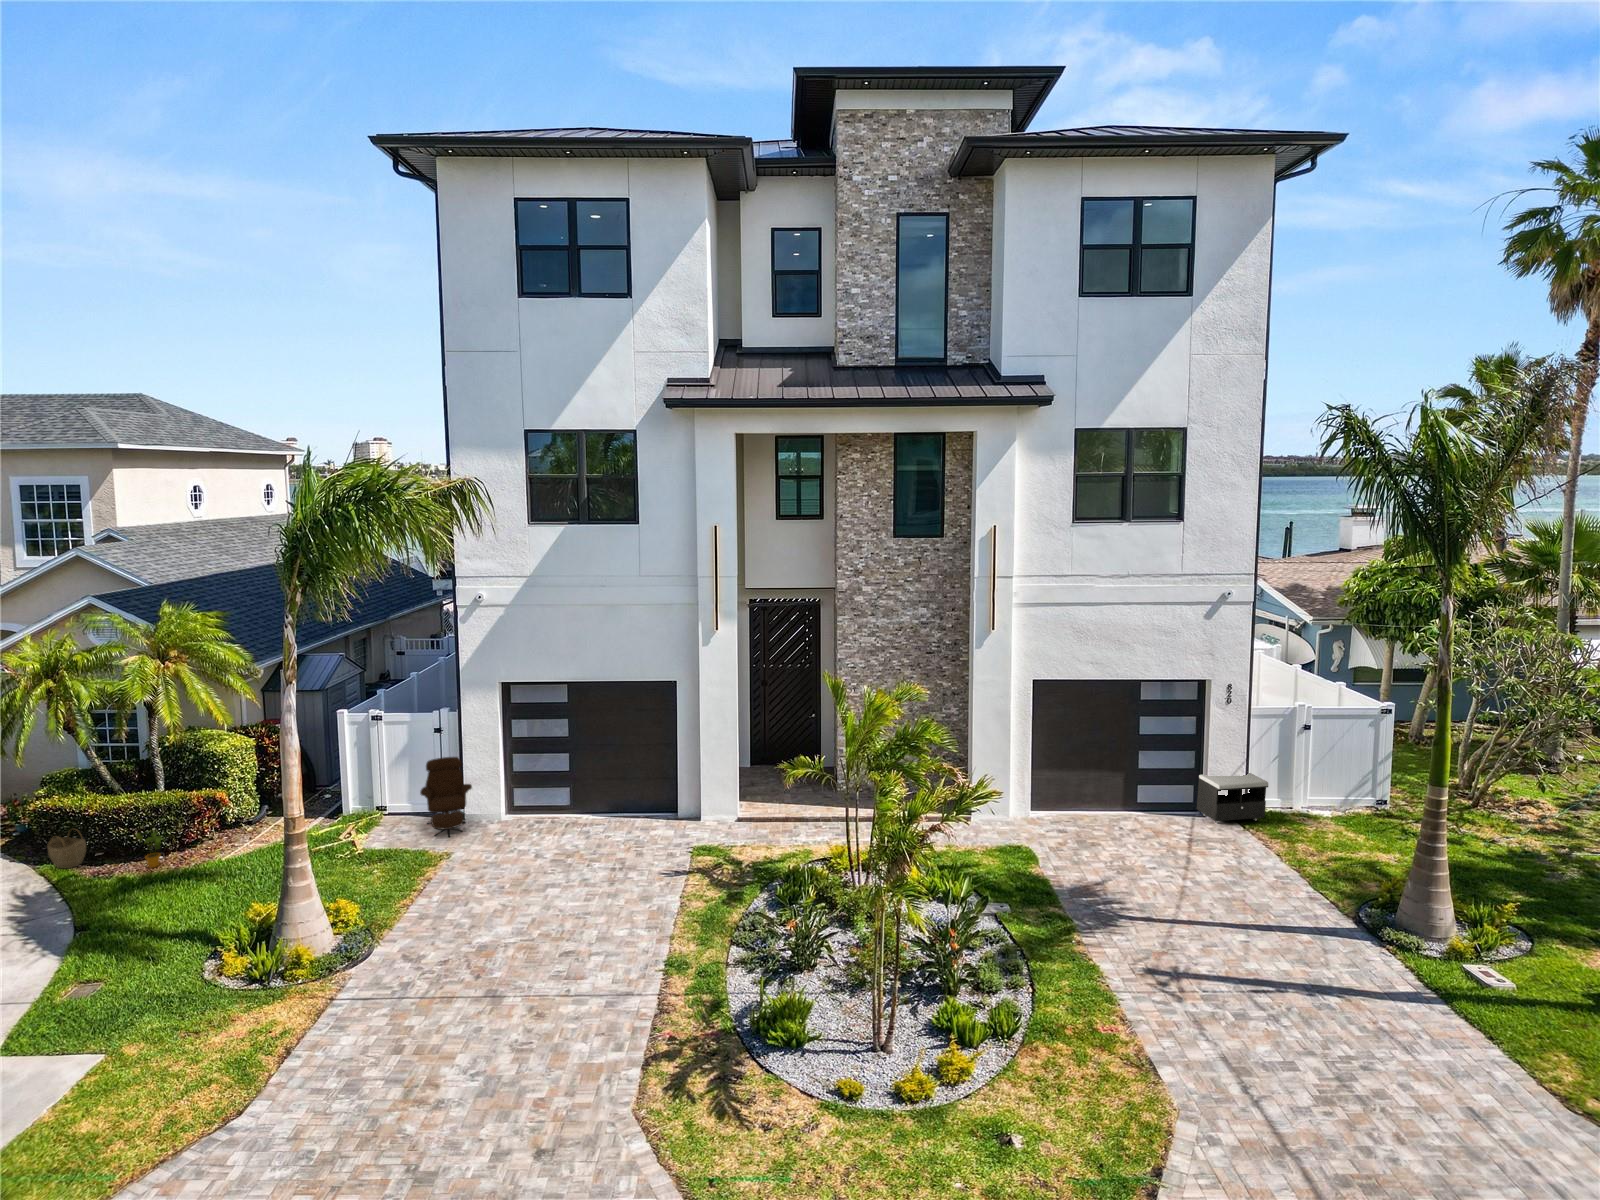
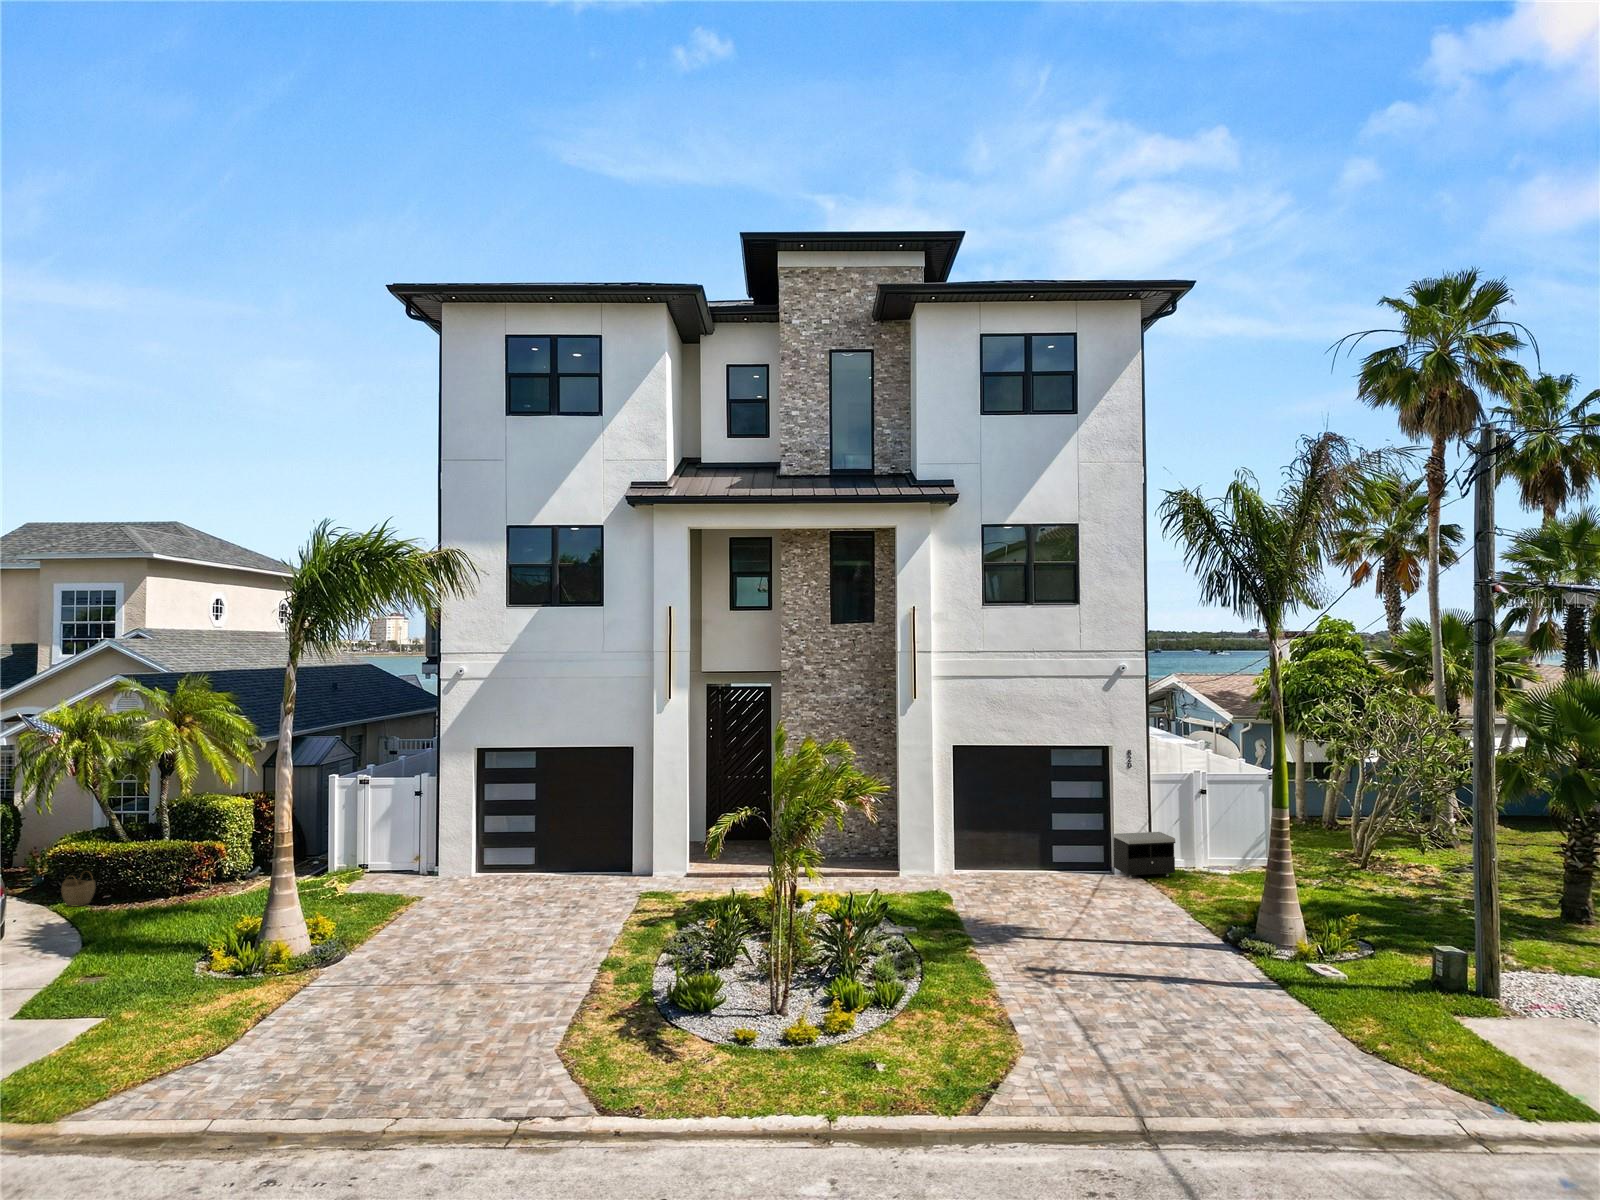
lounge chair: present [420,757,472,836] -> none [398,818,445,887]
house plant: present [136,832,163,868] -> none [141,872,166,906]

